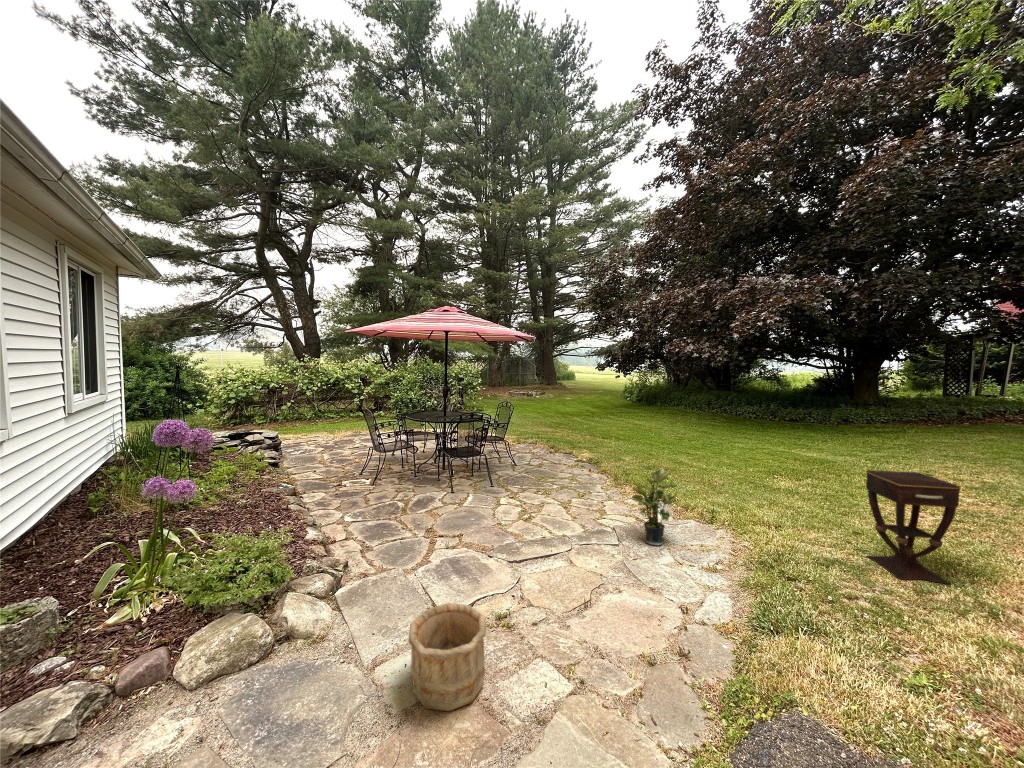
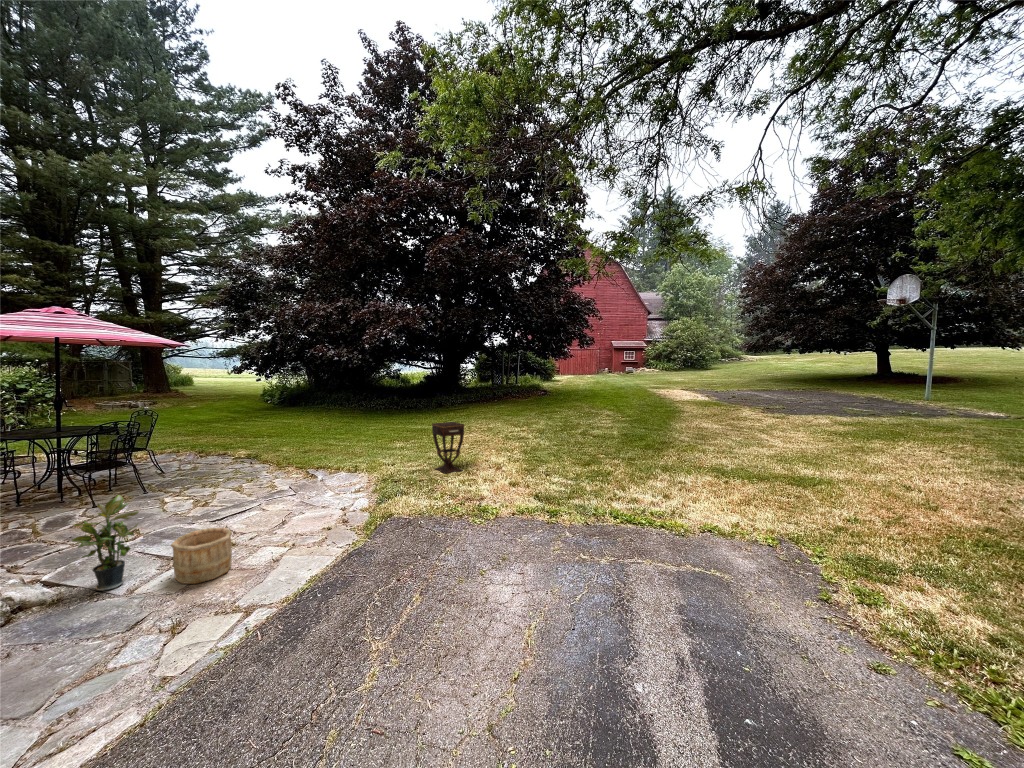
potted plant: present [632,468,677,545] -> present [72,495,139,591]

